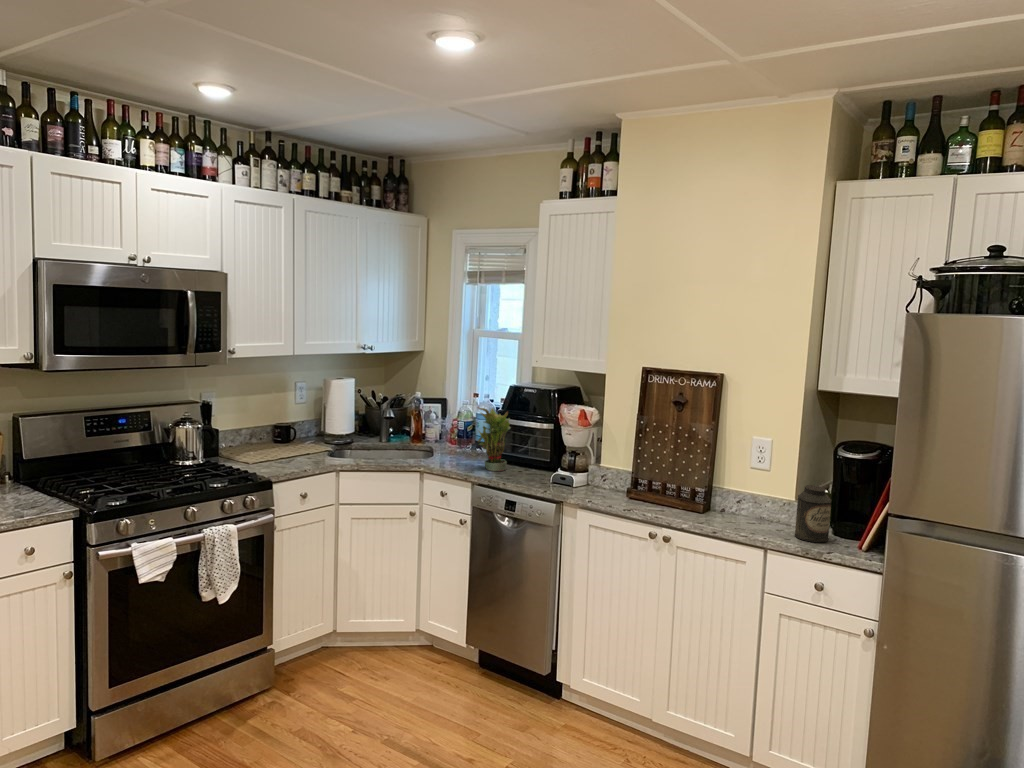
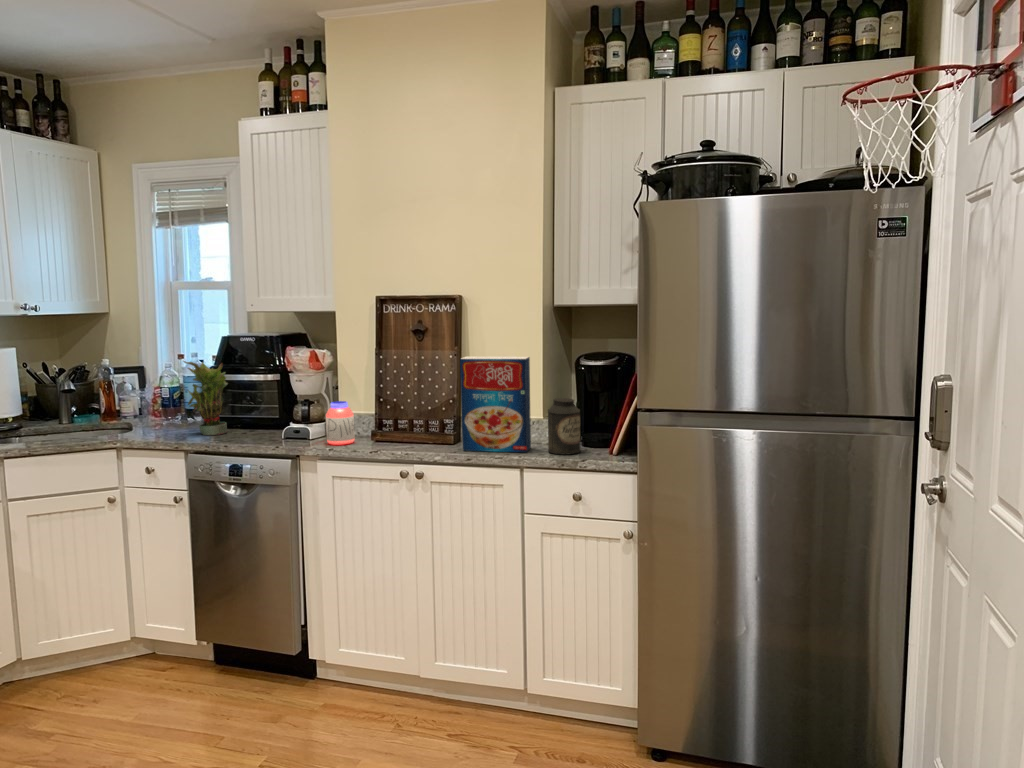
cereal box: none [710,434,785,533] -> present [460,357,531,452]
jar: none [589,458,614,498] -> present [326,401,355,445]

